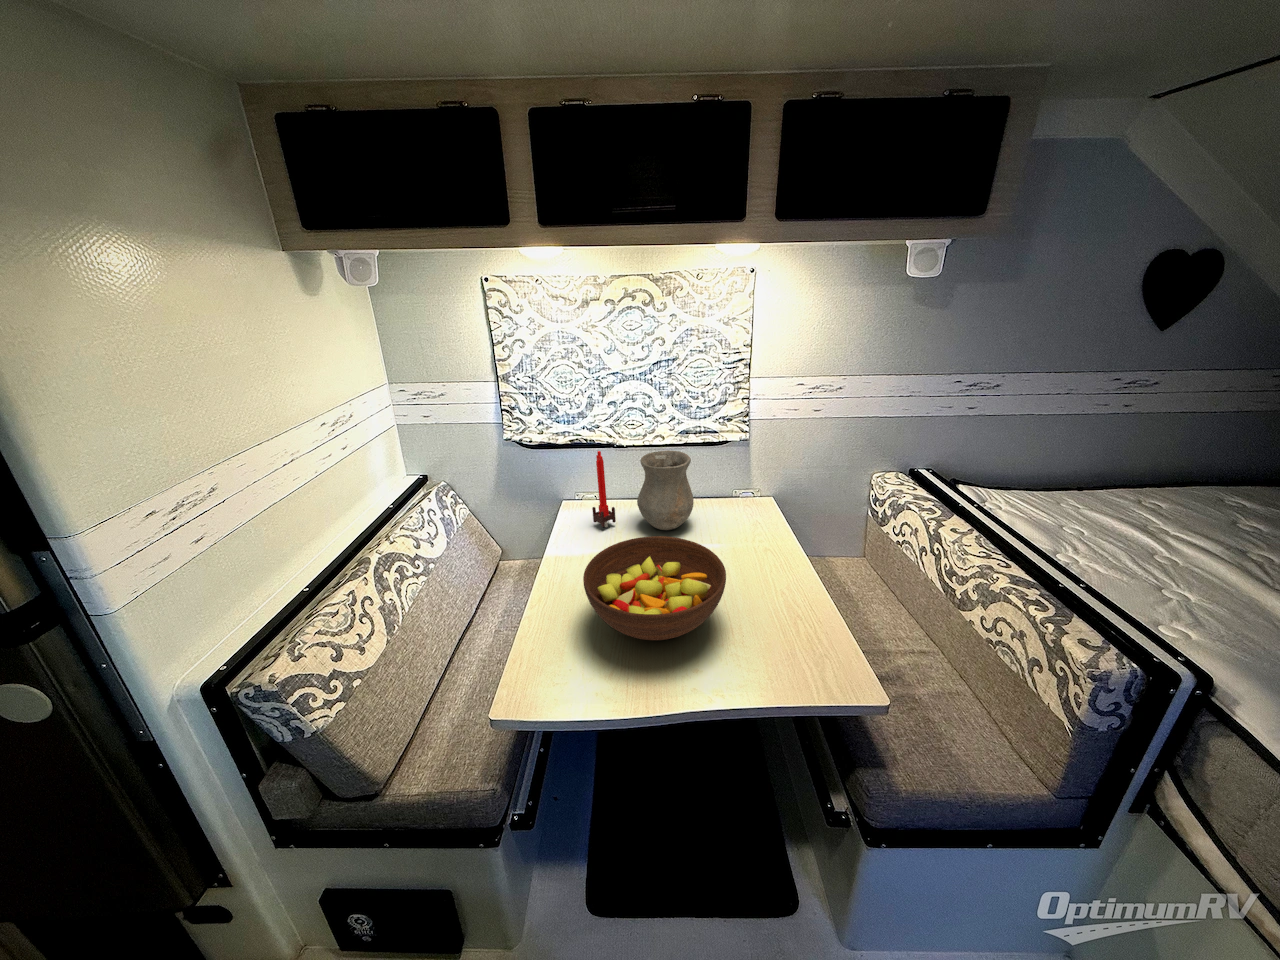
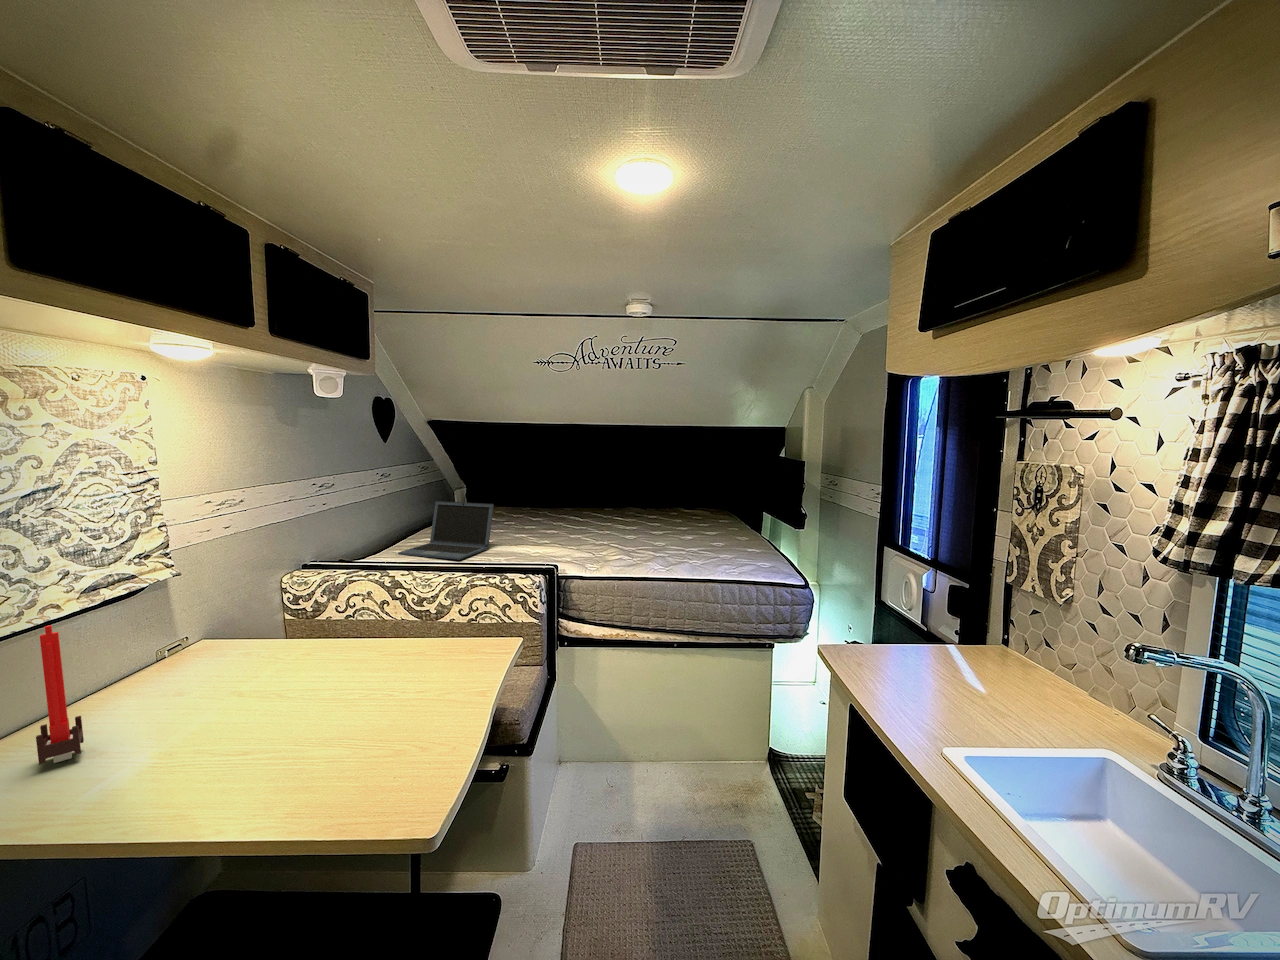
laptop: none [1056,444,1266,566] -> present [398,501,494,560]
vase: present [637,450,694,530] -> none [100,594,211,713]
fruit bowl: present [583,536,726,640] -> none [289,616,456,722]

